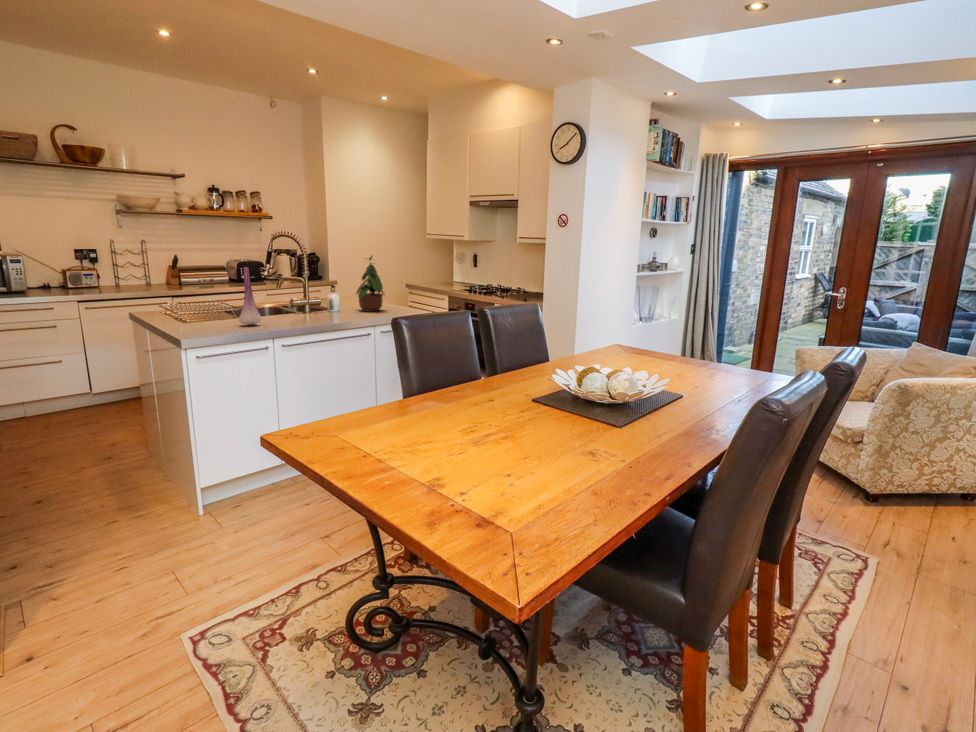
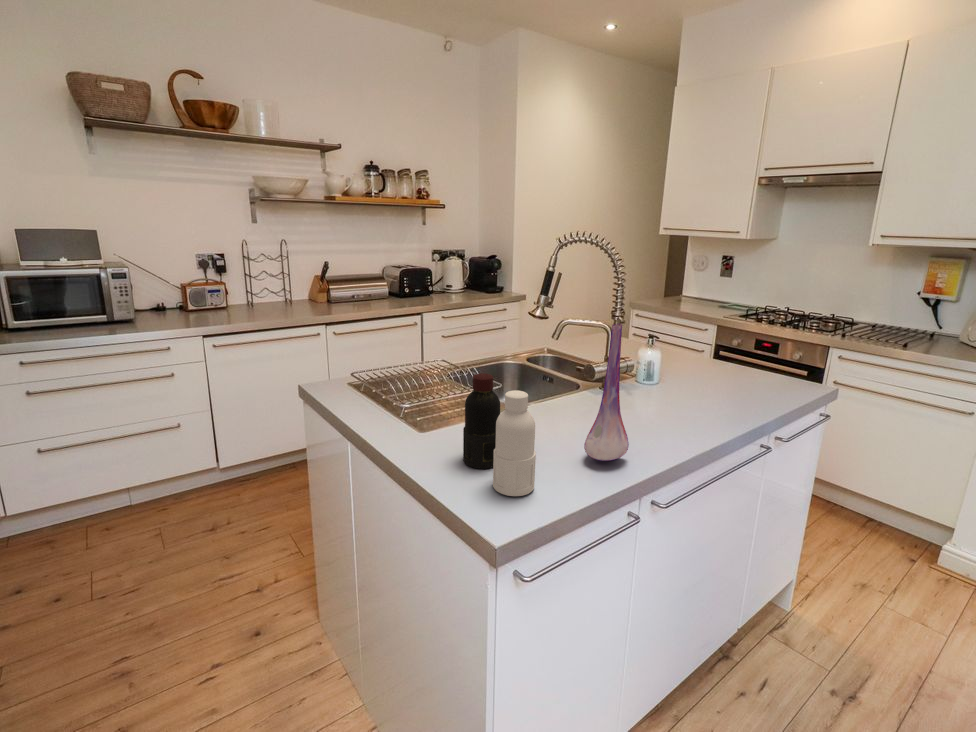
potted plant: present [356,256,384,312] -> none [694,276,771,385]
bottle: none [183,287,208,330] -> present [463,373,536,496]

